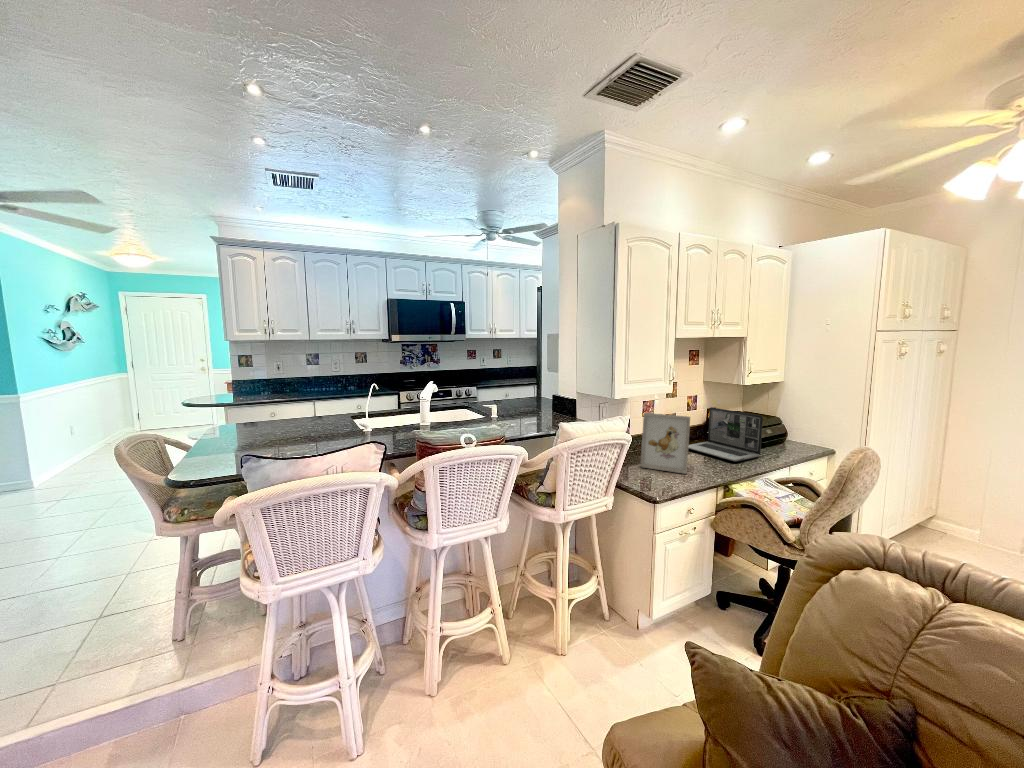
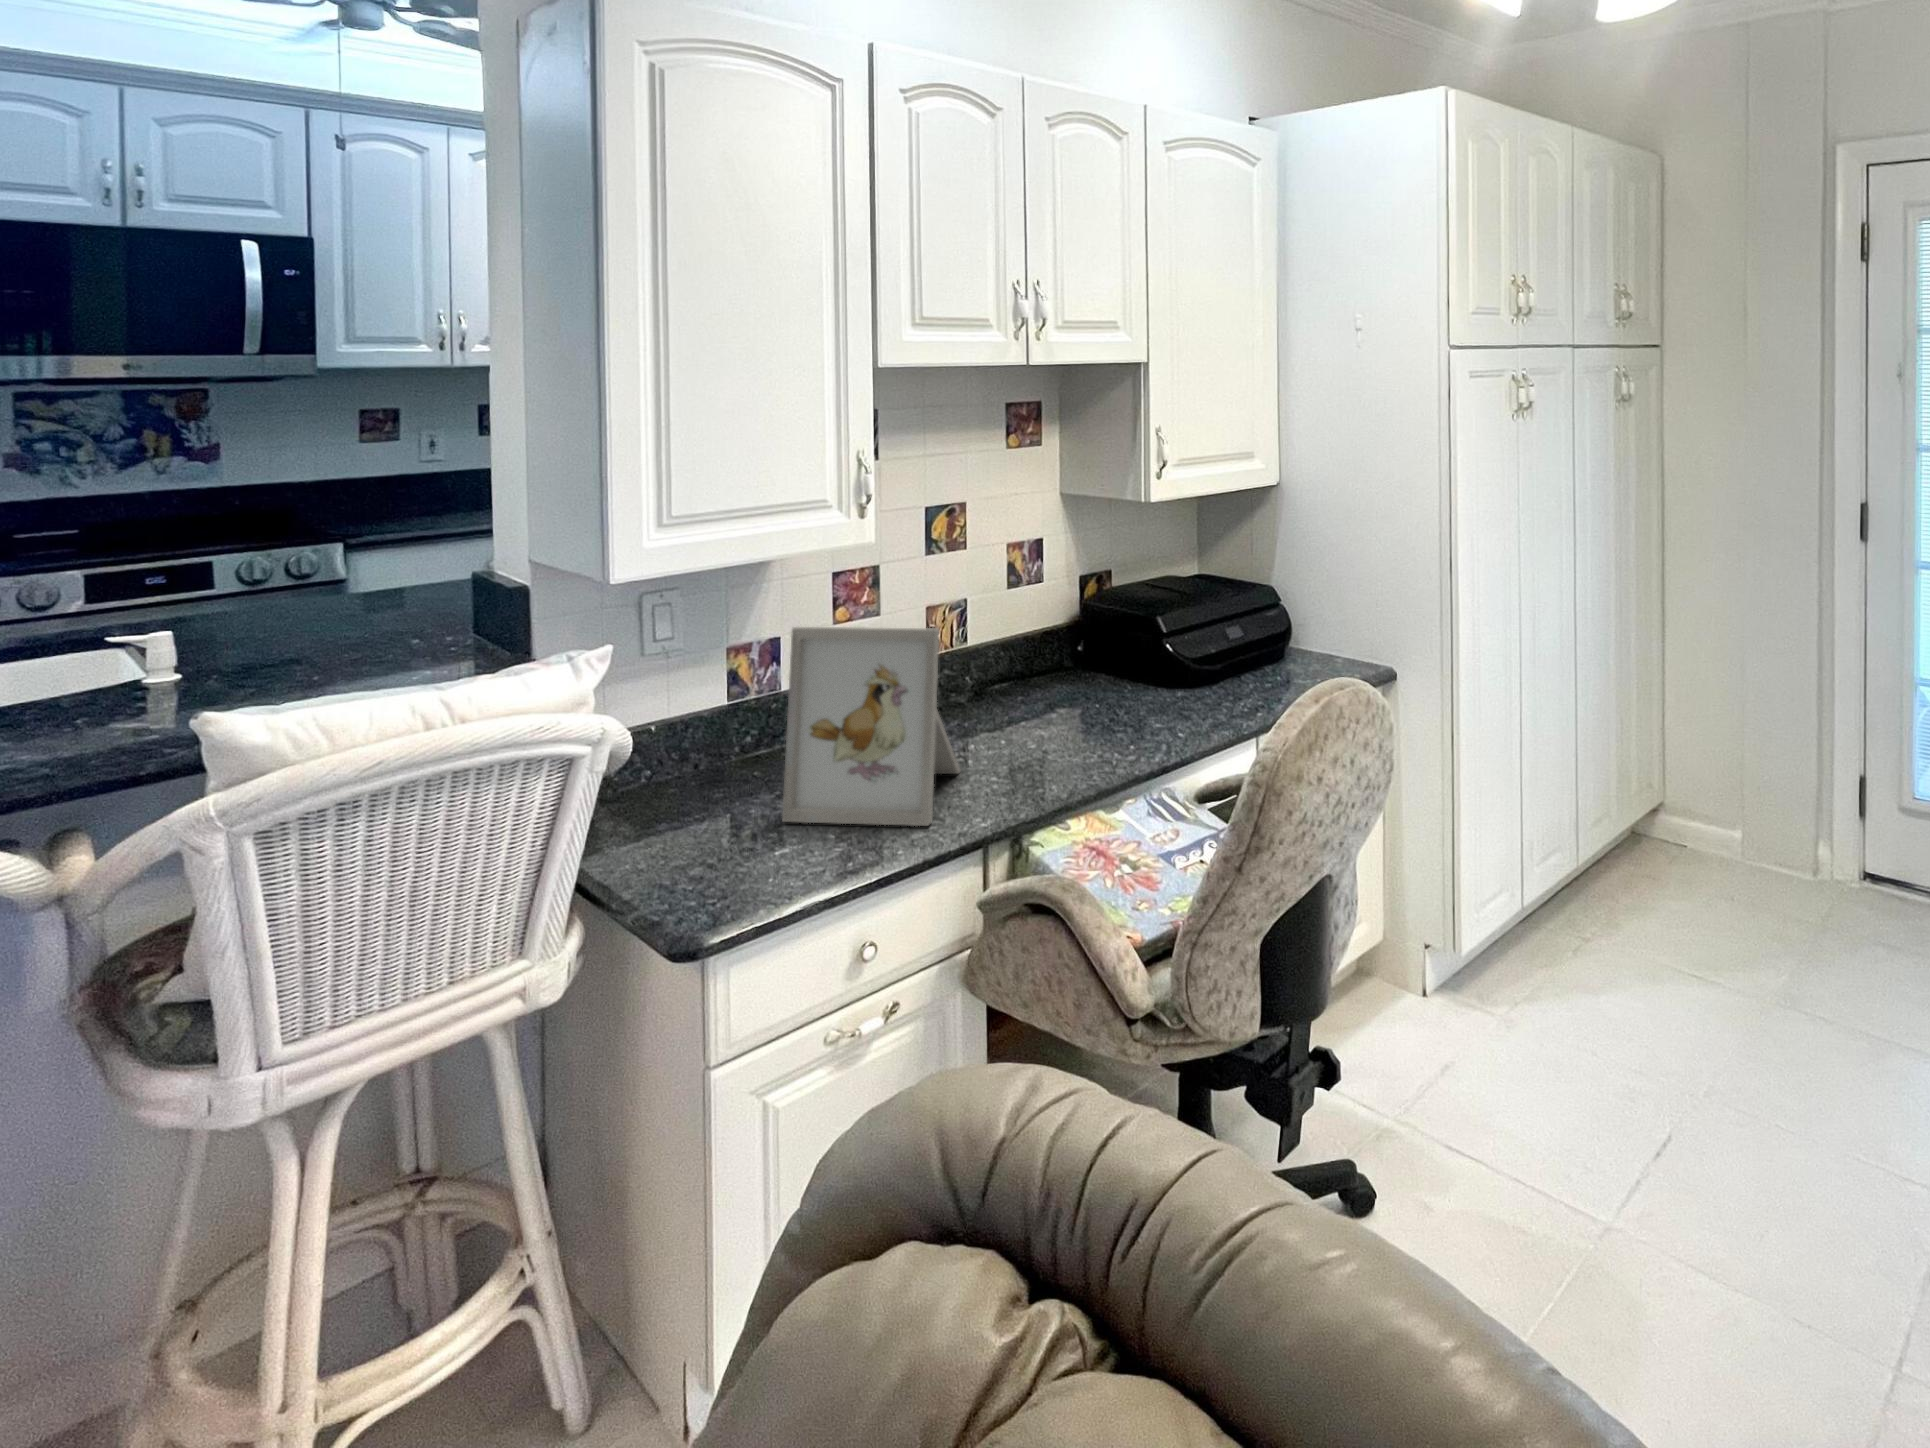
laptop: present [688,407,763,462] -> none [984,573,1192,746]

